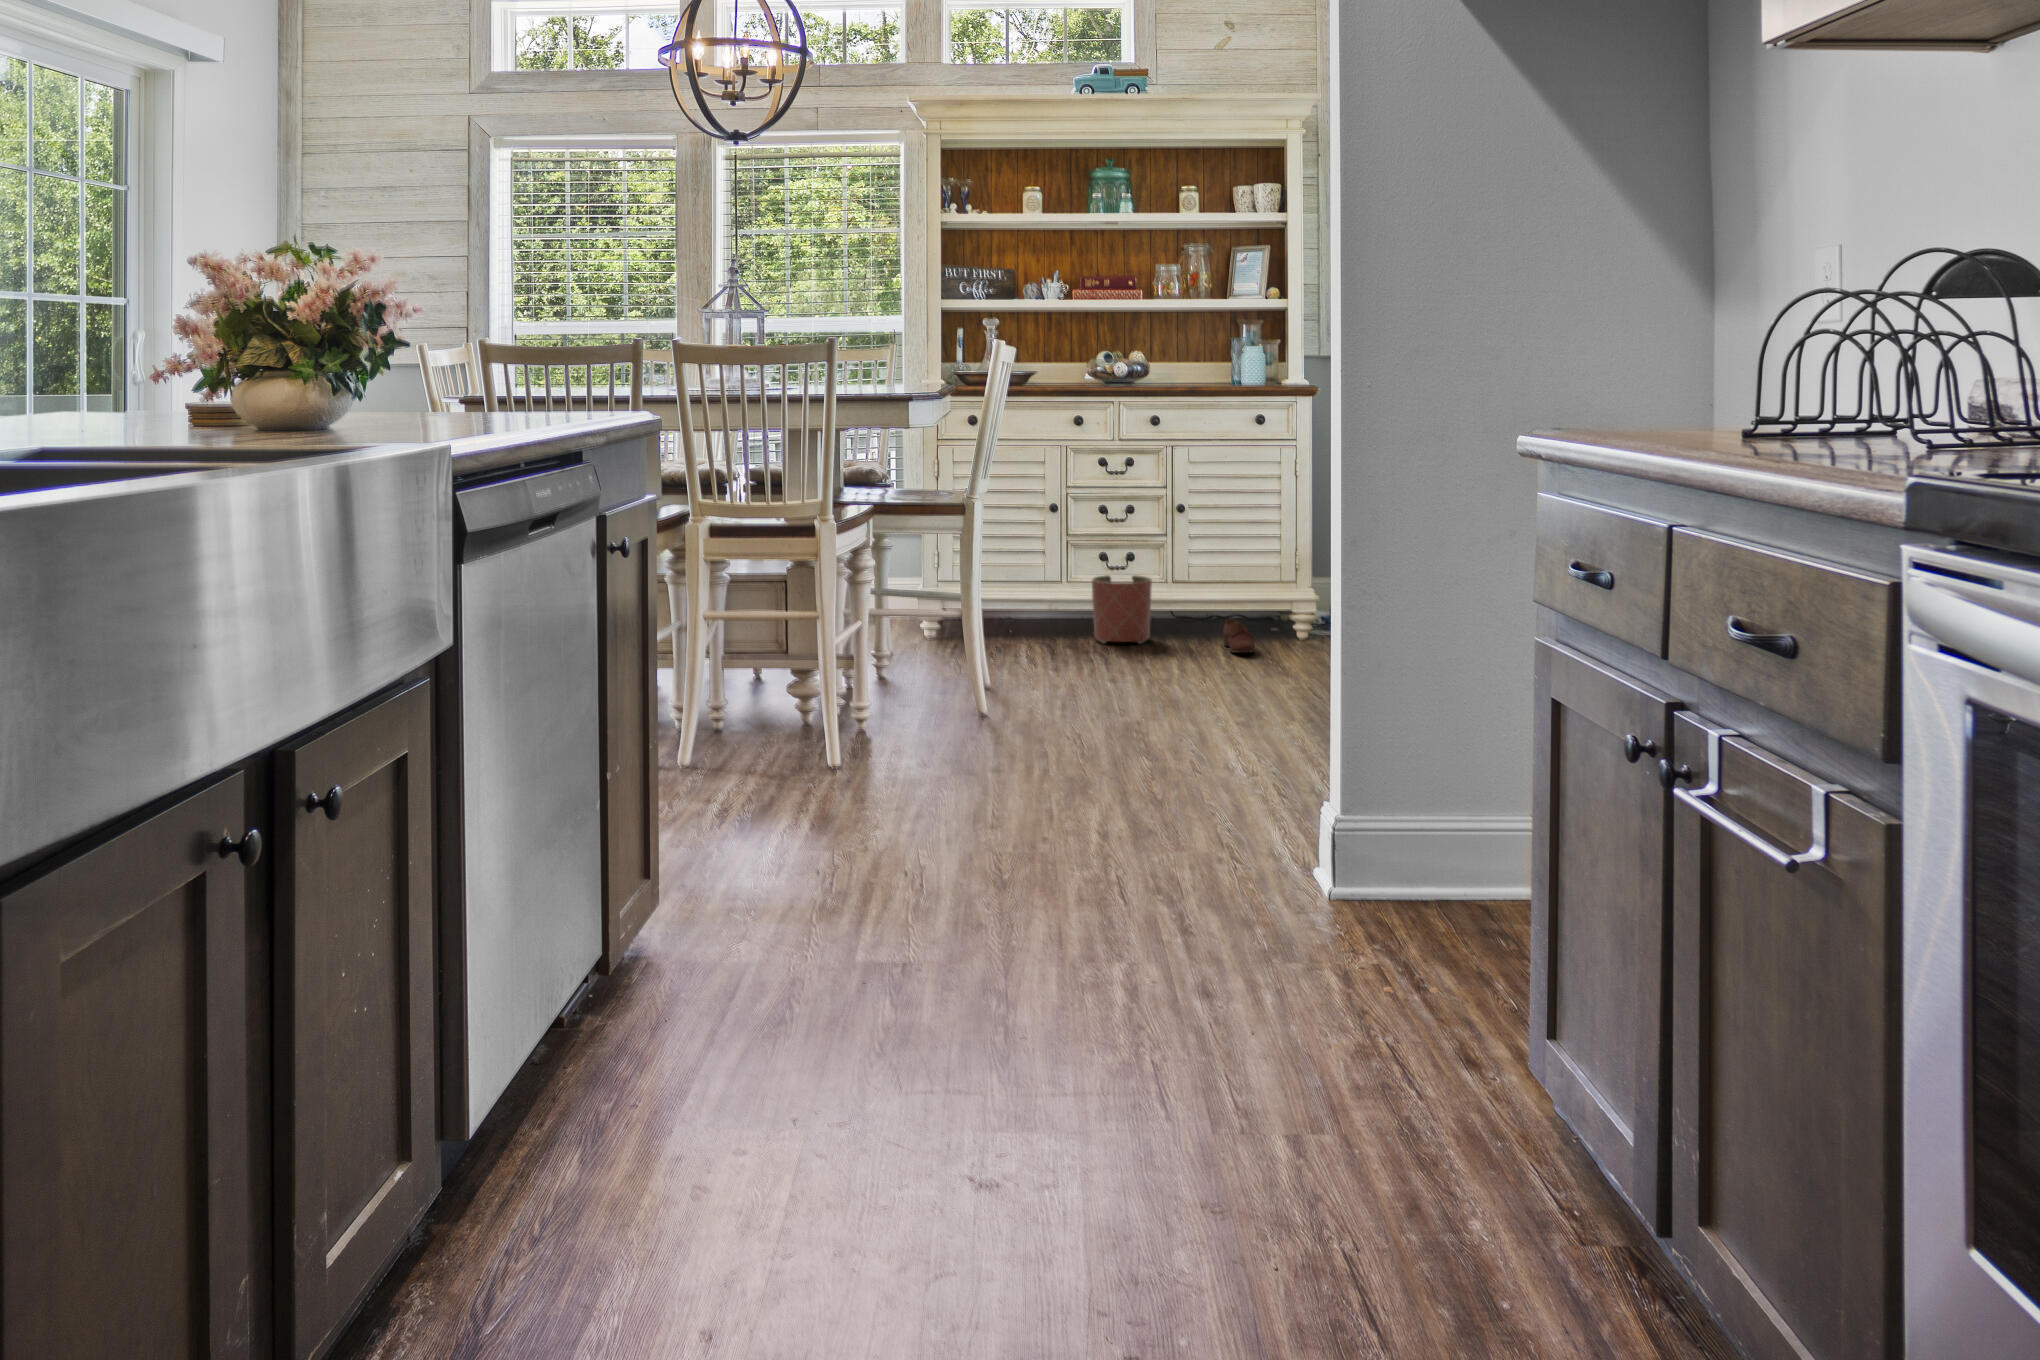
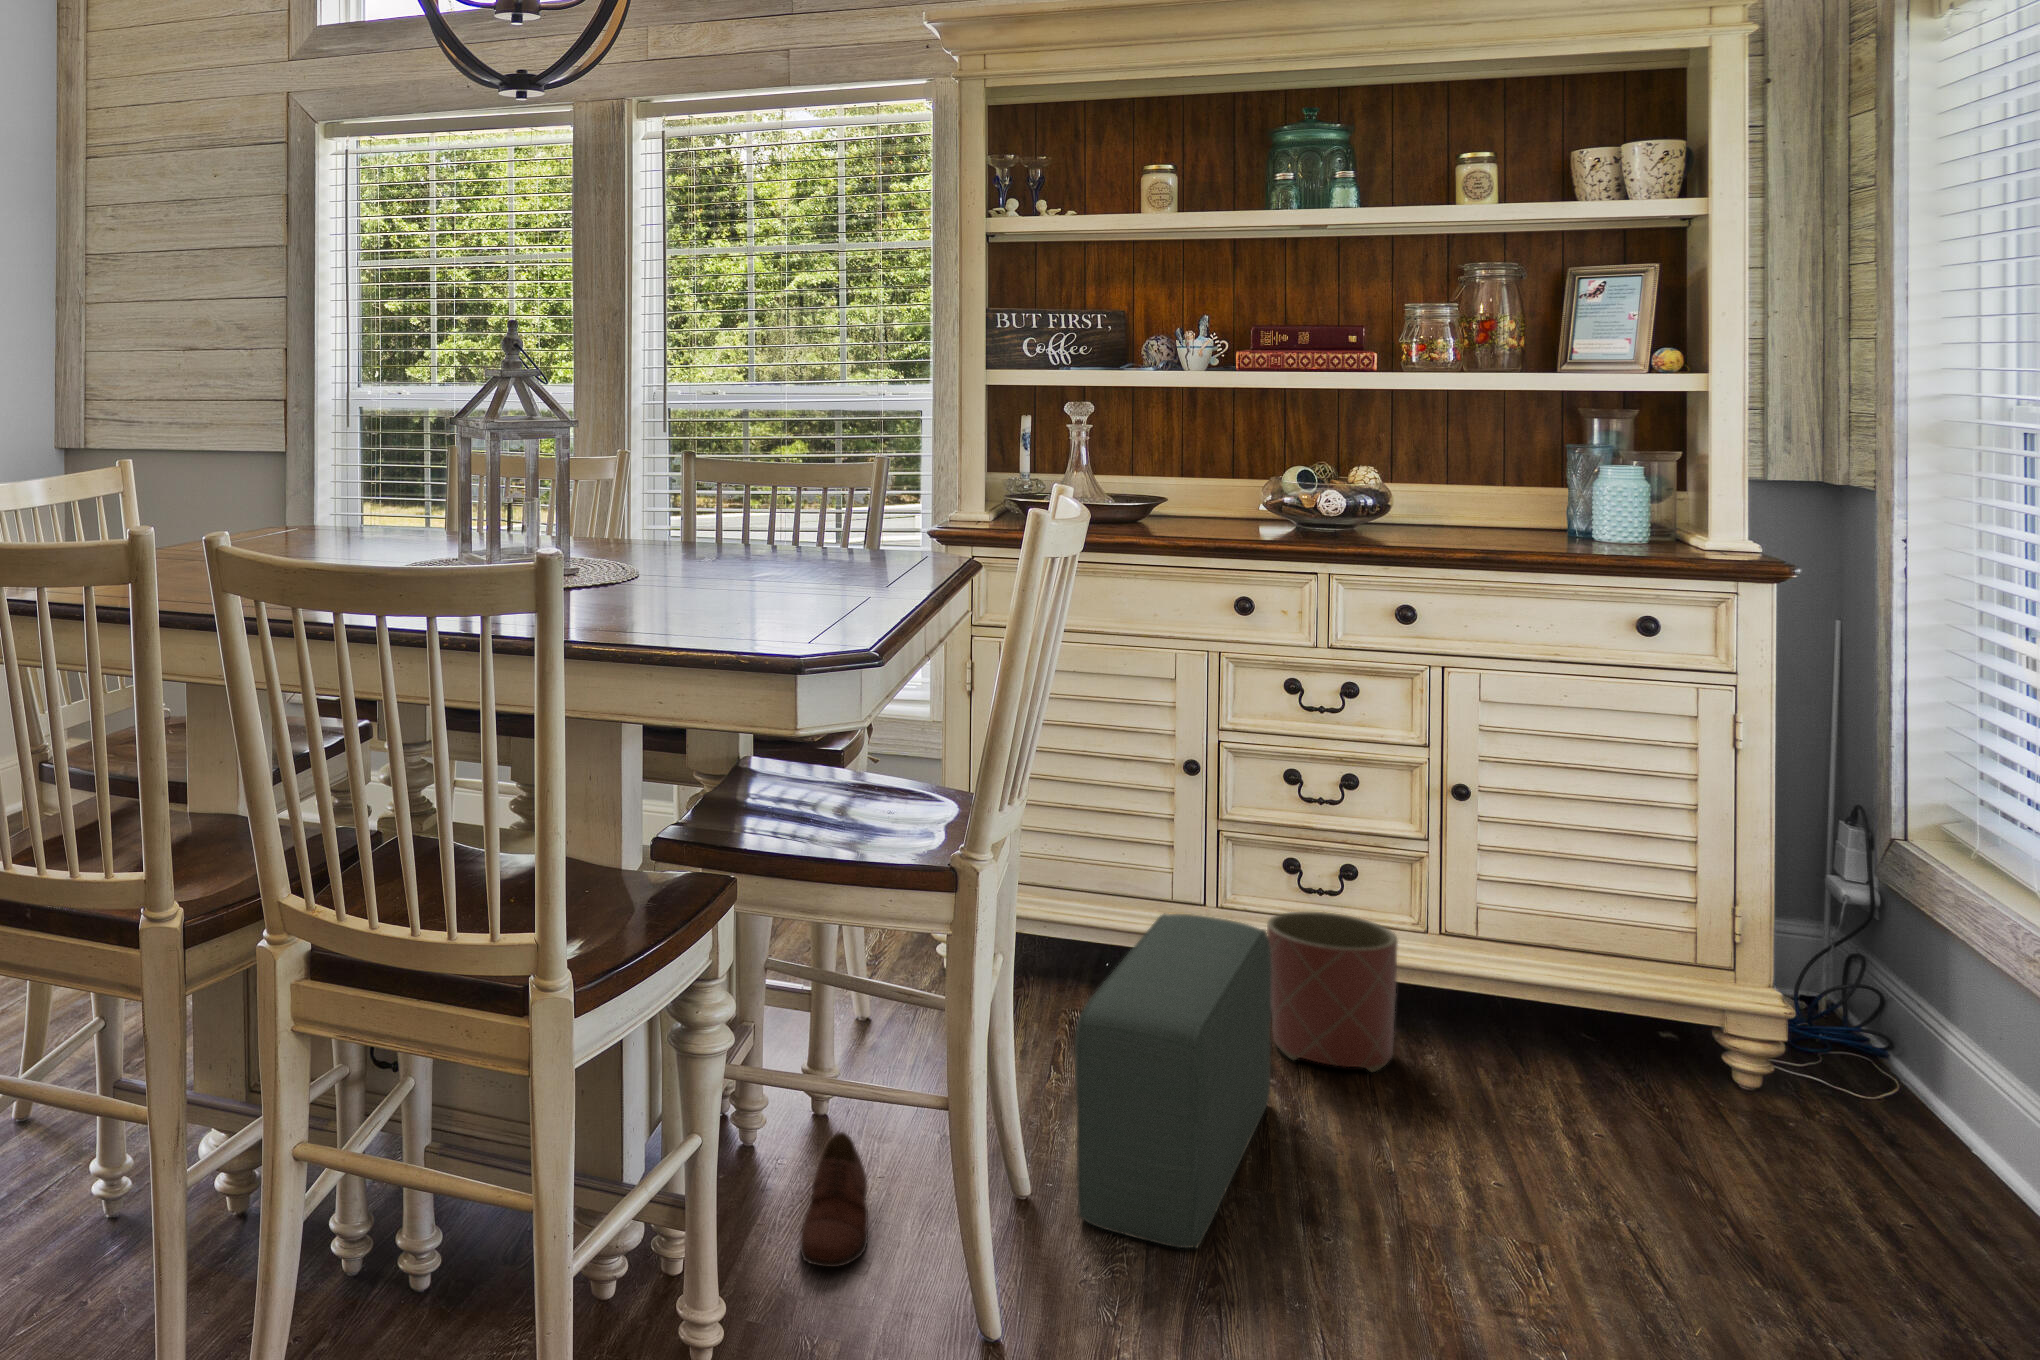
pouf: none [1012,566,1094,689] -> present [1075,913,1271,1248]
shoe: present [1223,618,1255,653] -> present [800,1132,868,1267]

